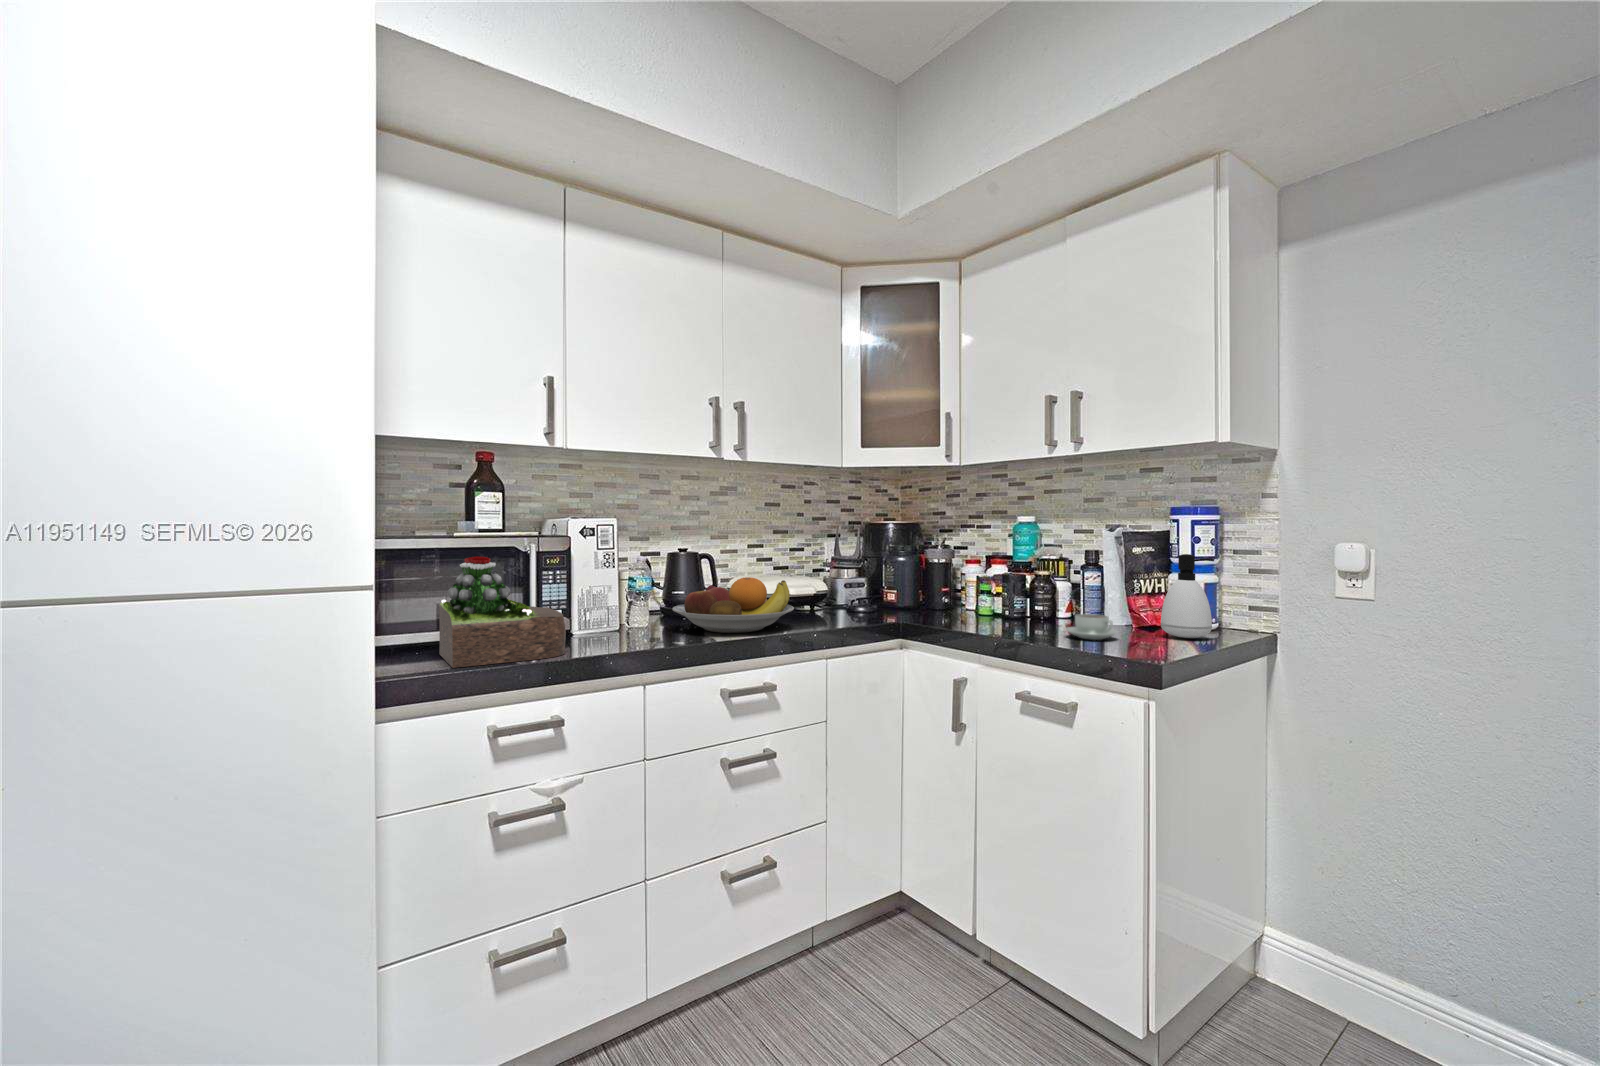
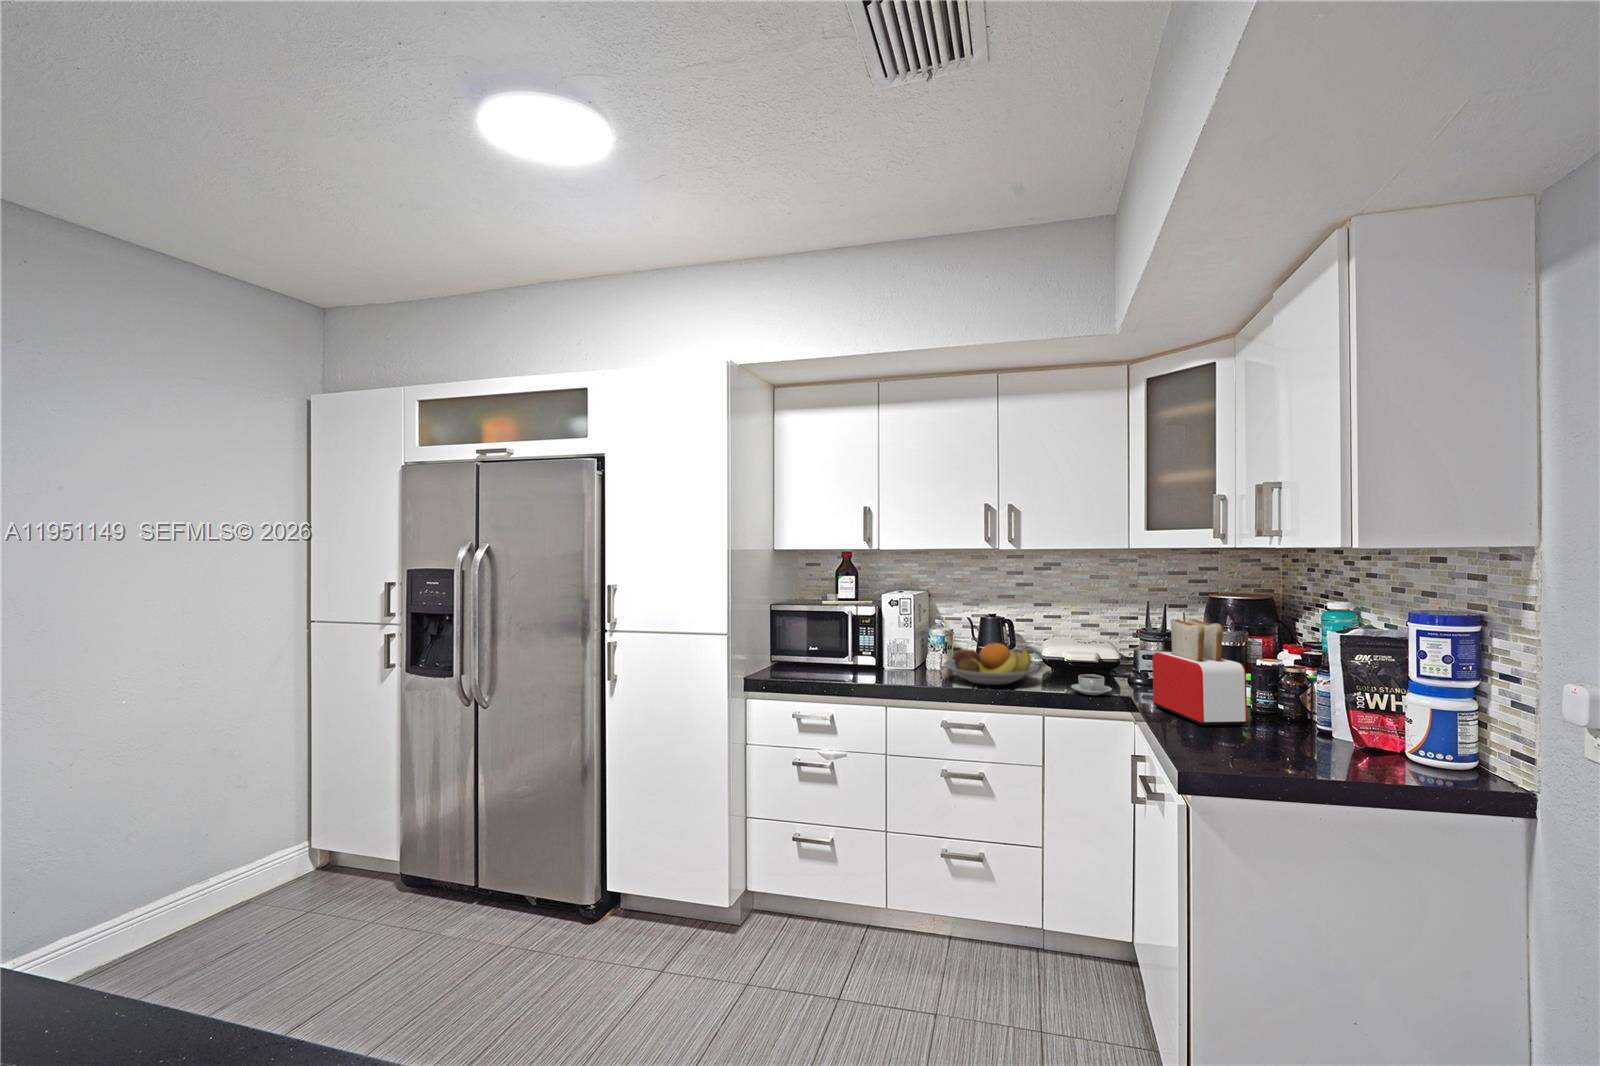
toaster: none [936,532,1035,633] -> present [1152,619,1247,726]
soap dispenser: present [1161,554,1214,638] -> none [1341,670,1410,772]
succulent plant: present [439,557,566,668] -> none [788,619,862,681]
coffee cup: present [1066,614,1118,640] -> present [1071,674,1112,695]

